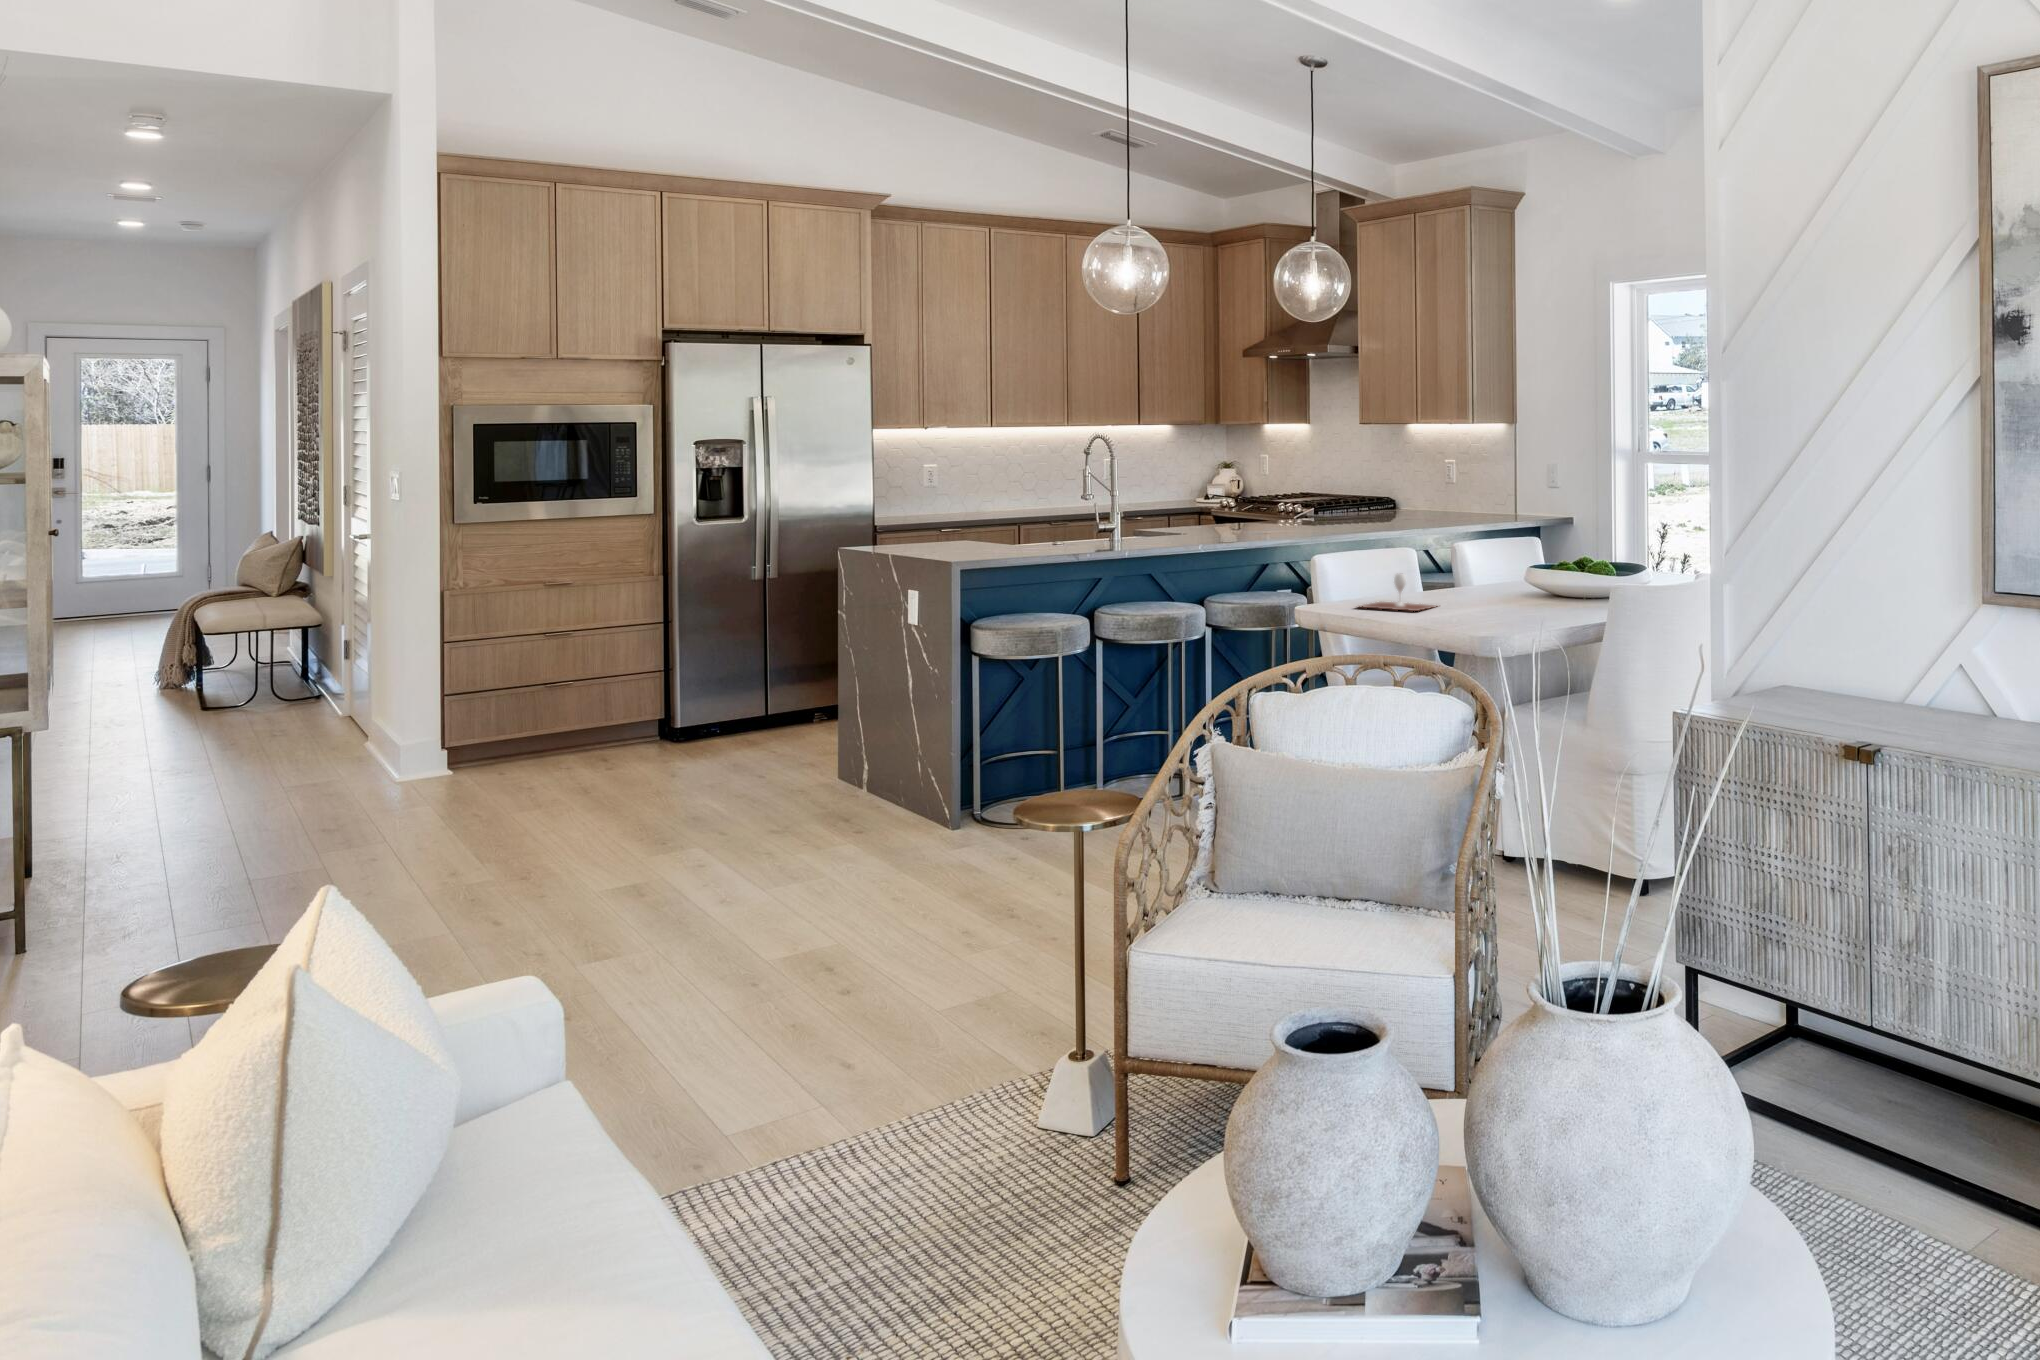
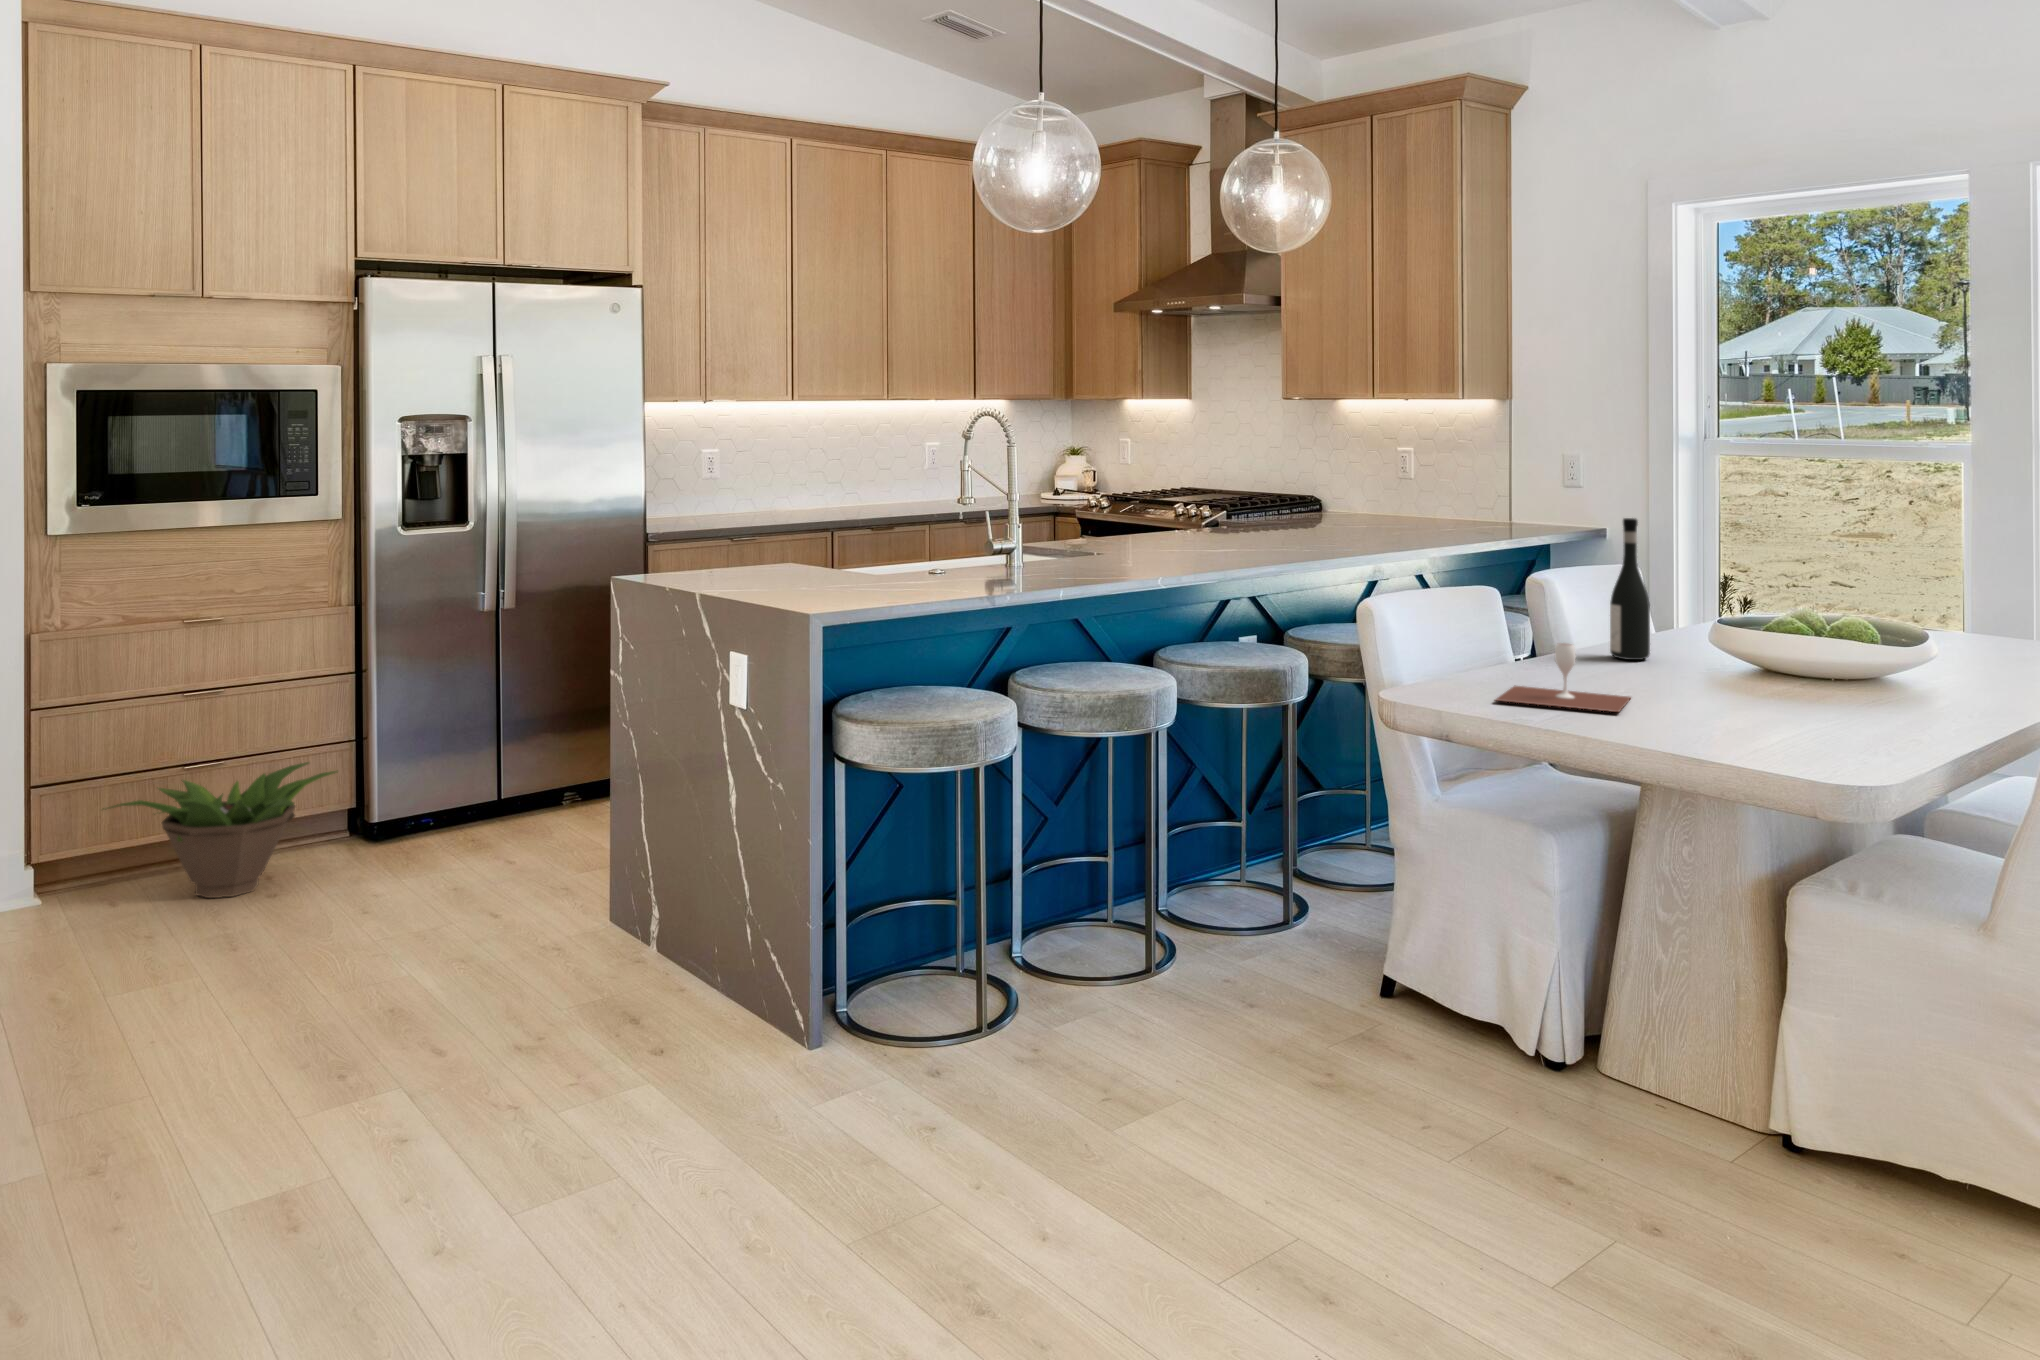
wine bottle: none [1466,501,1490,590] -> present [1610,518,1650,660]
decorative plant: none [493,683,654,770] -> present [103,762,338,898]

